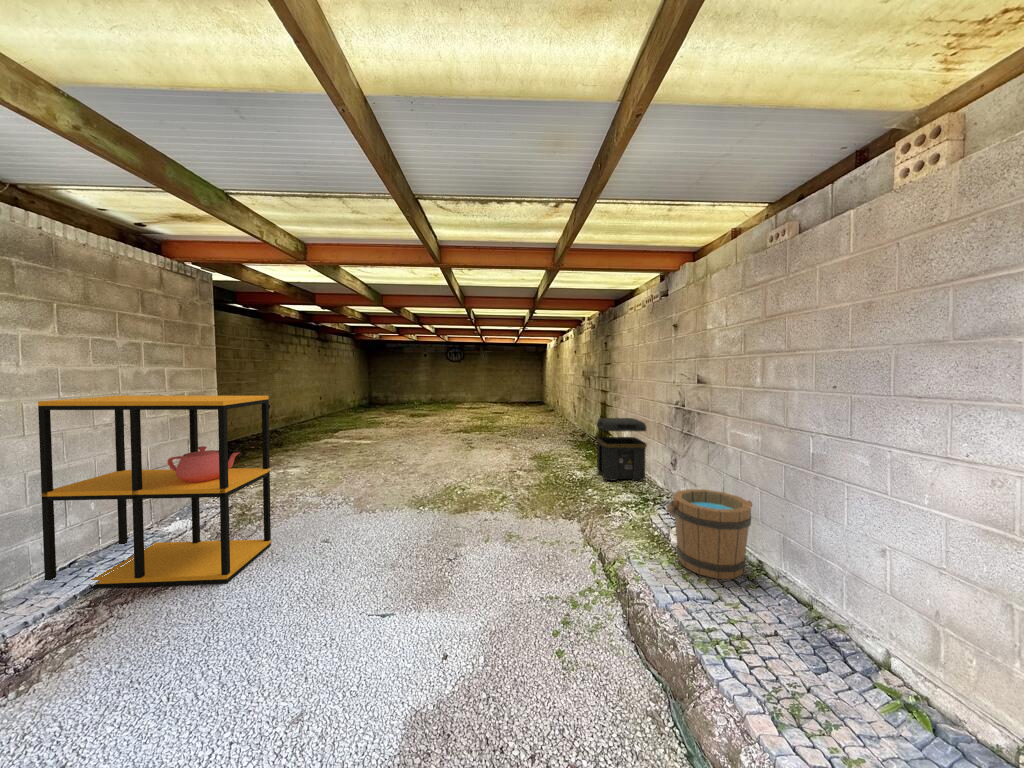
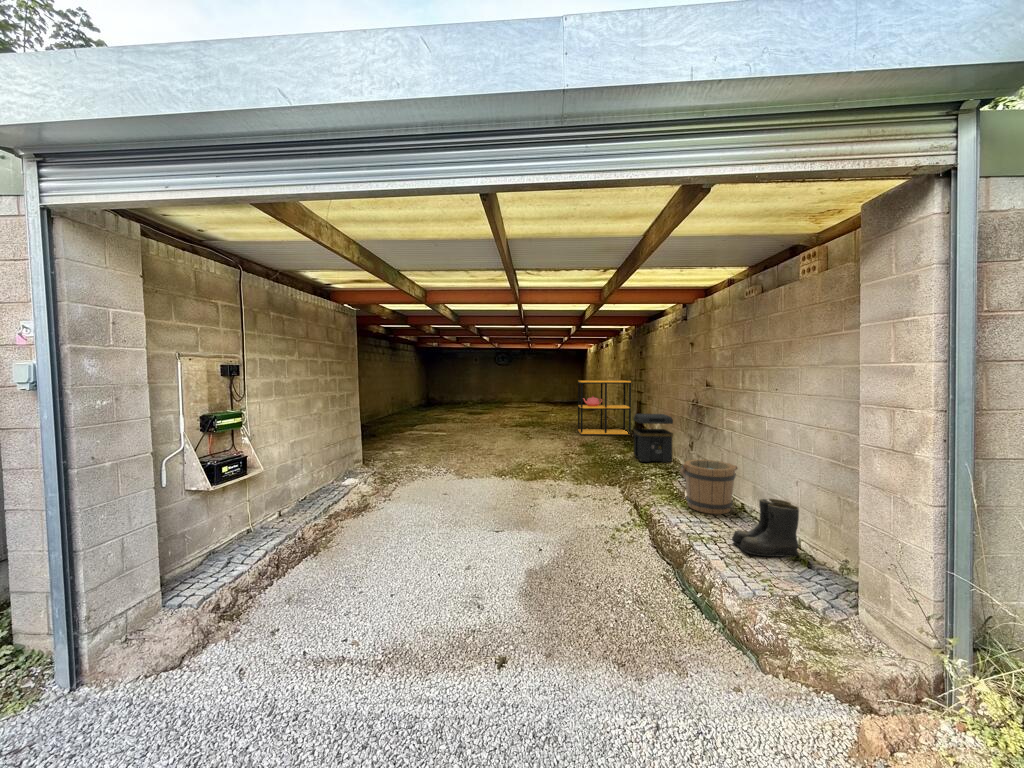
shelving unit: present [38,396,271,588] -> present [578,380,631,436]
boots: none [769,576,906,700] -> present [732,499,799,557]

